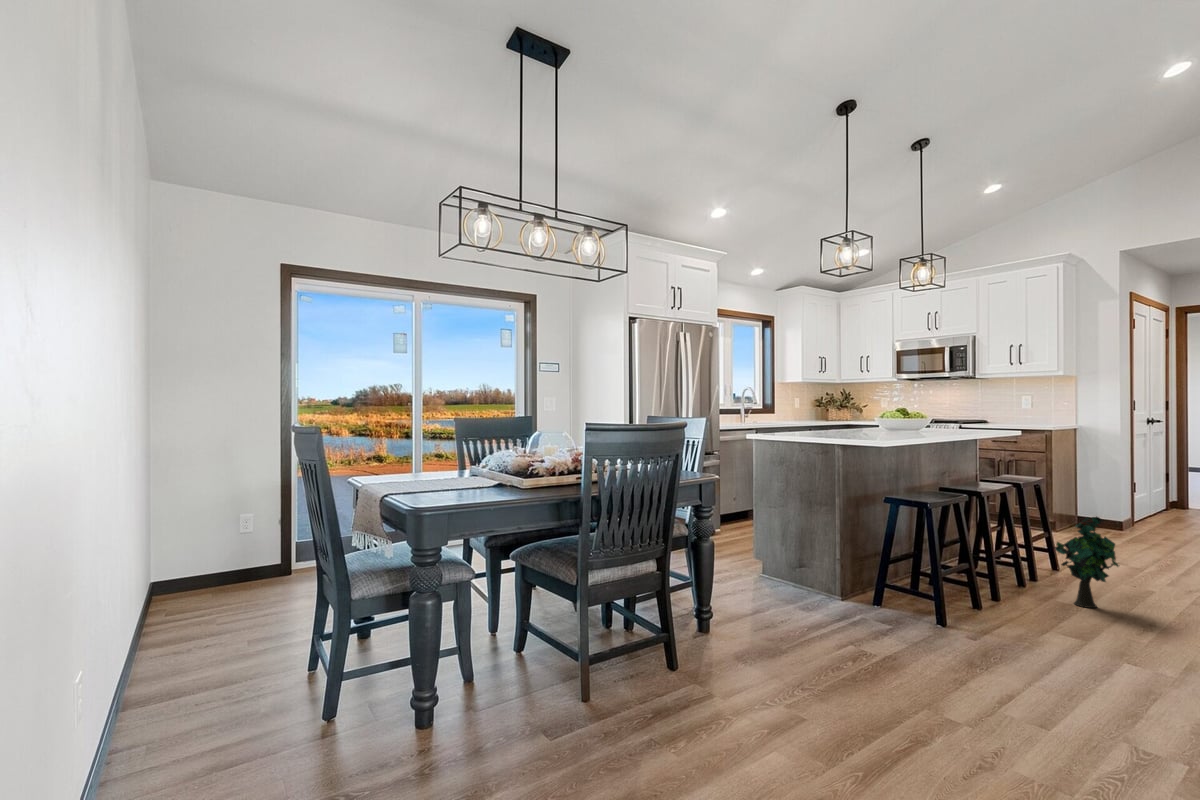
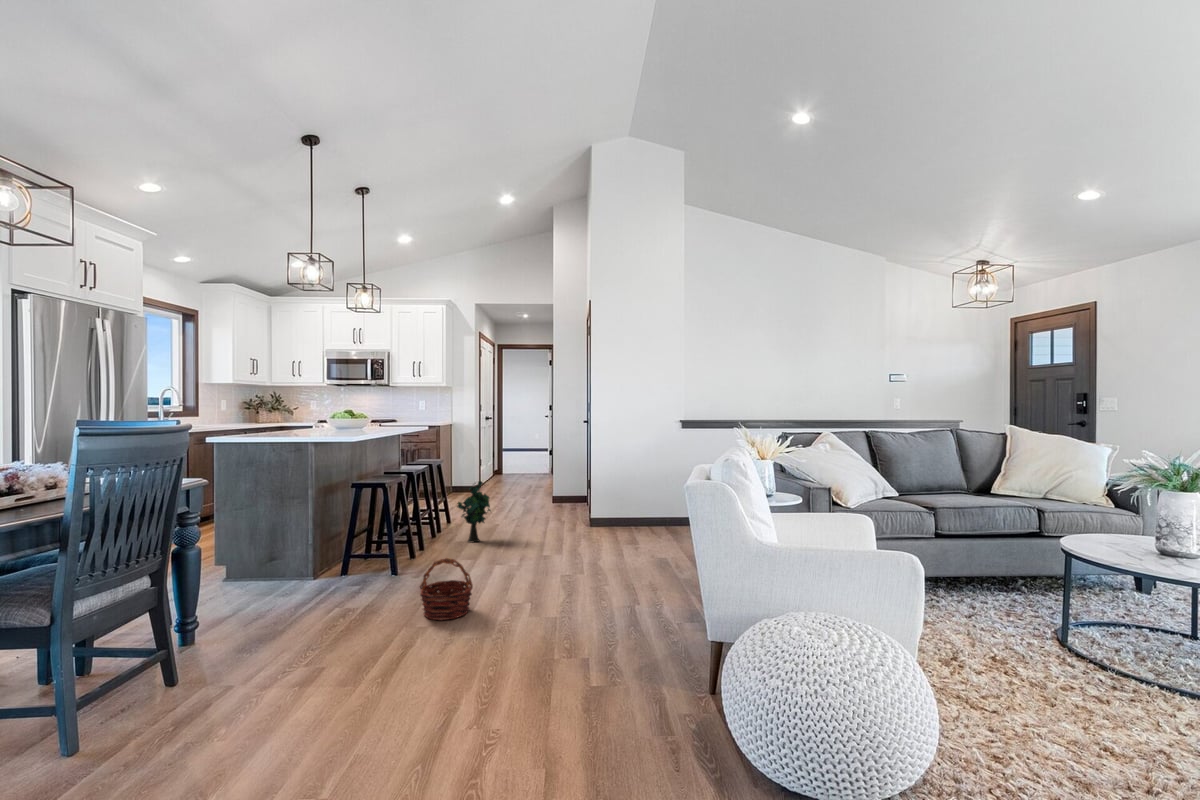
basket: none [951,623,1040,719] -> present [420,558,473,620]

